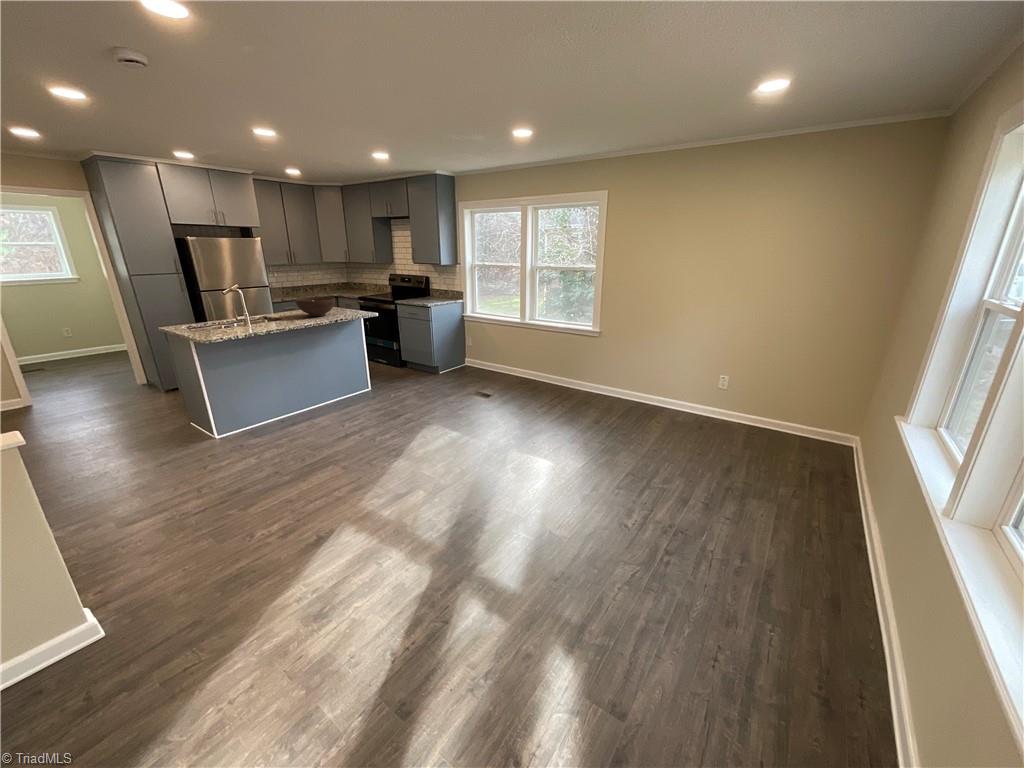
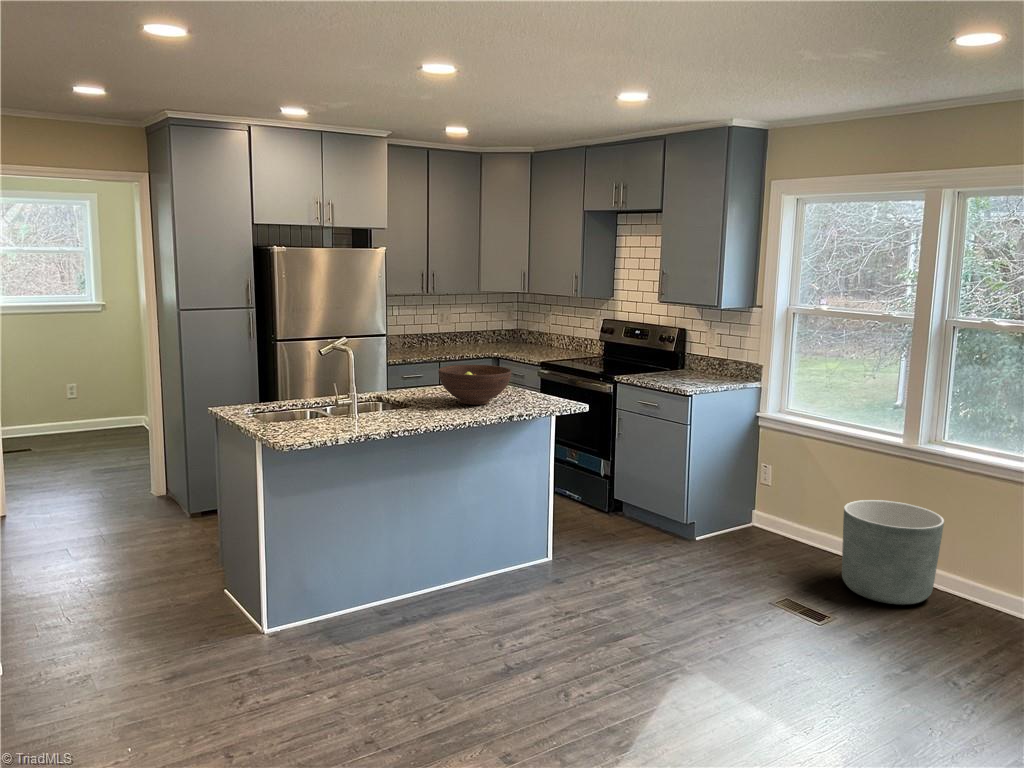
planter: none [497,346,535,387] -> present [842,500,944,605]

